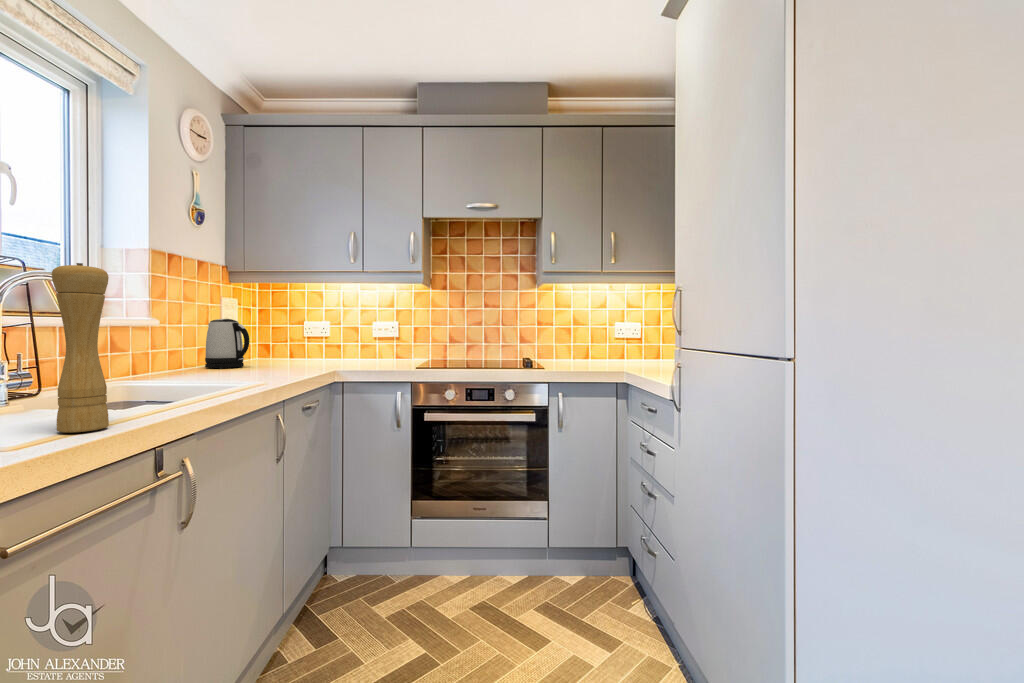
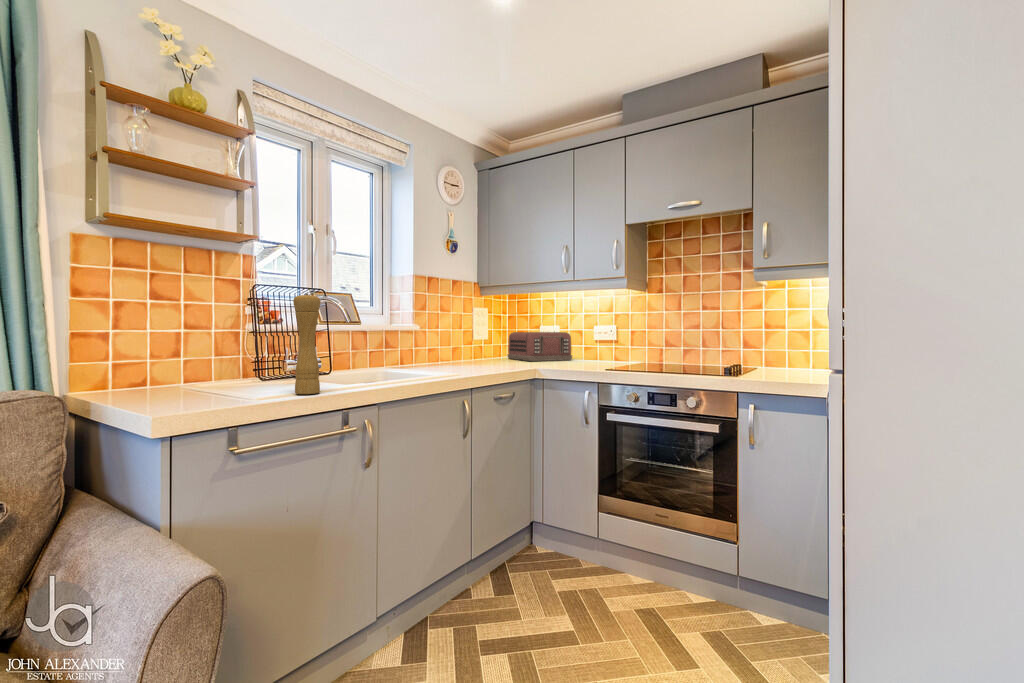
kettle: present [205,319,250,368] -> none [457,325,485,363]
toaster: none [263,329,348,363] -> present [508,332,572,361]

